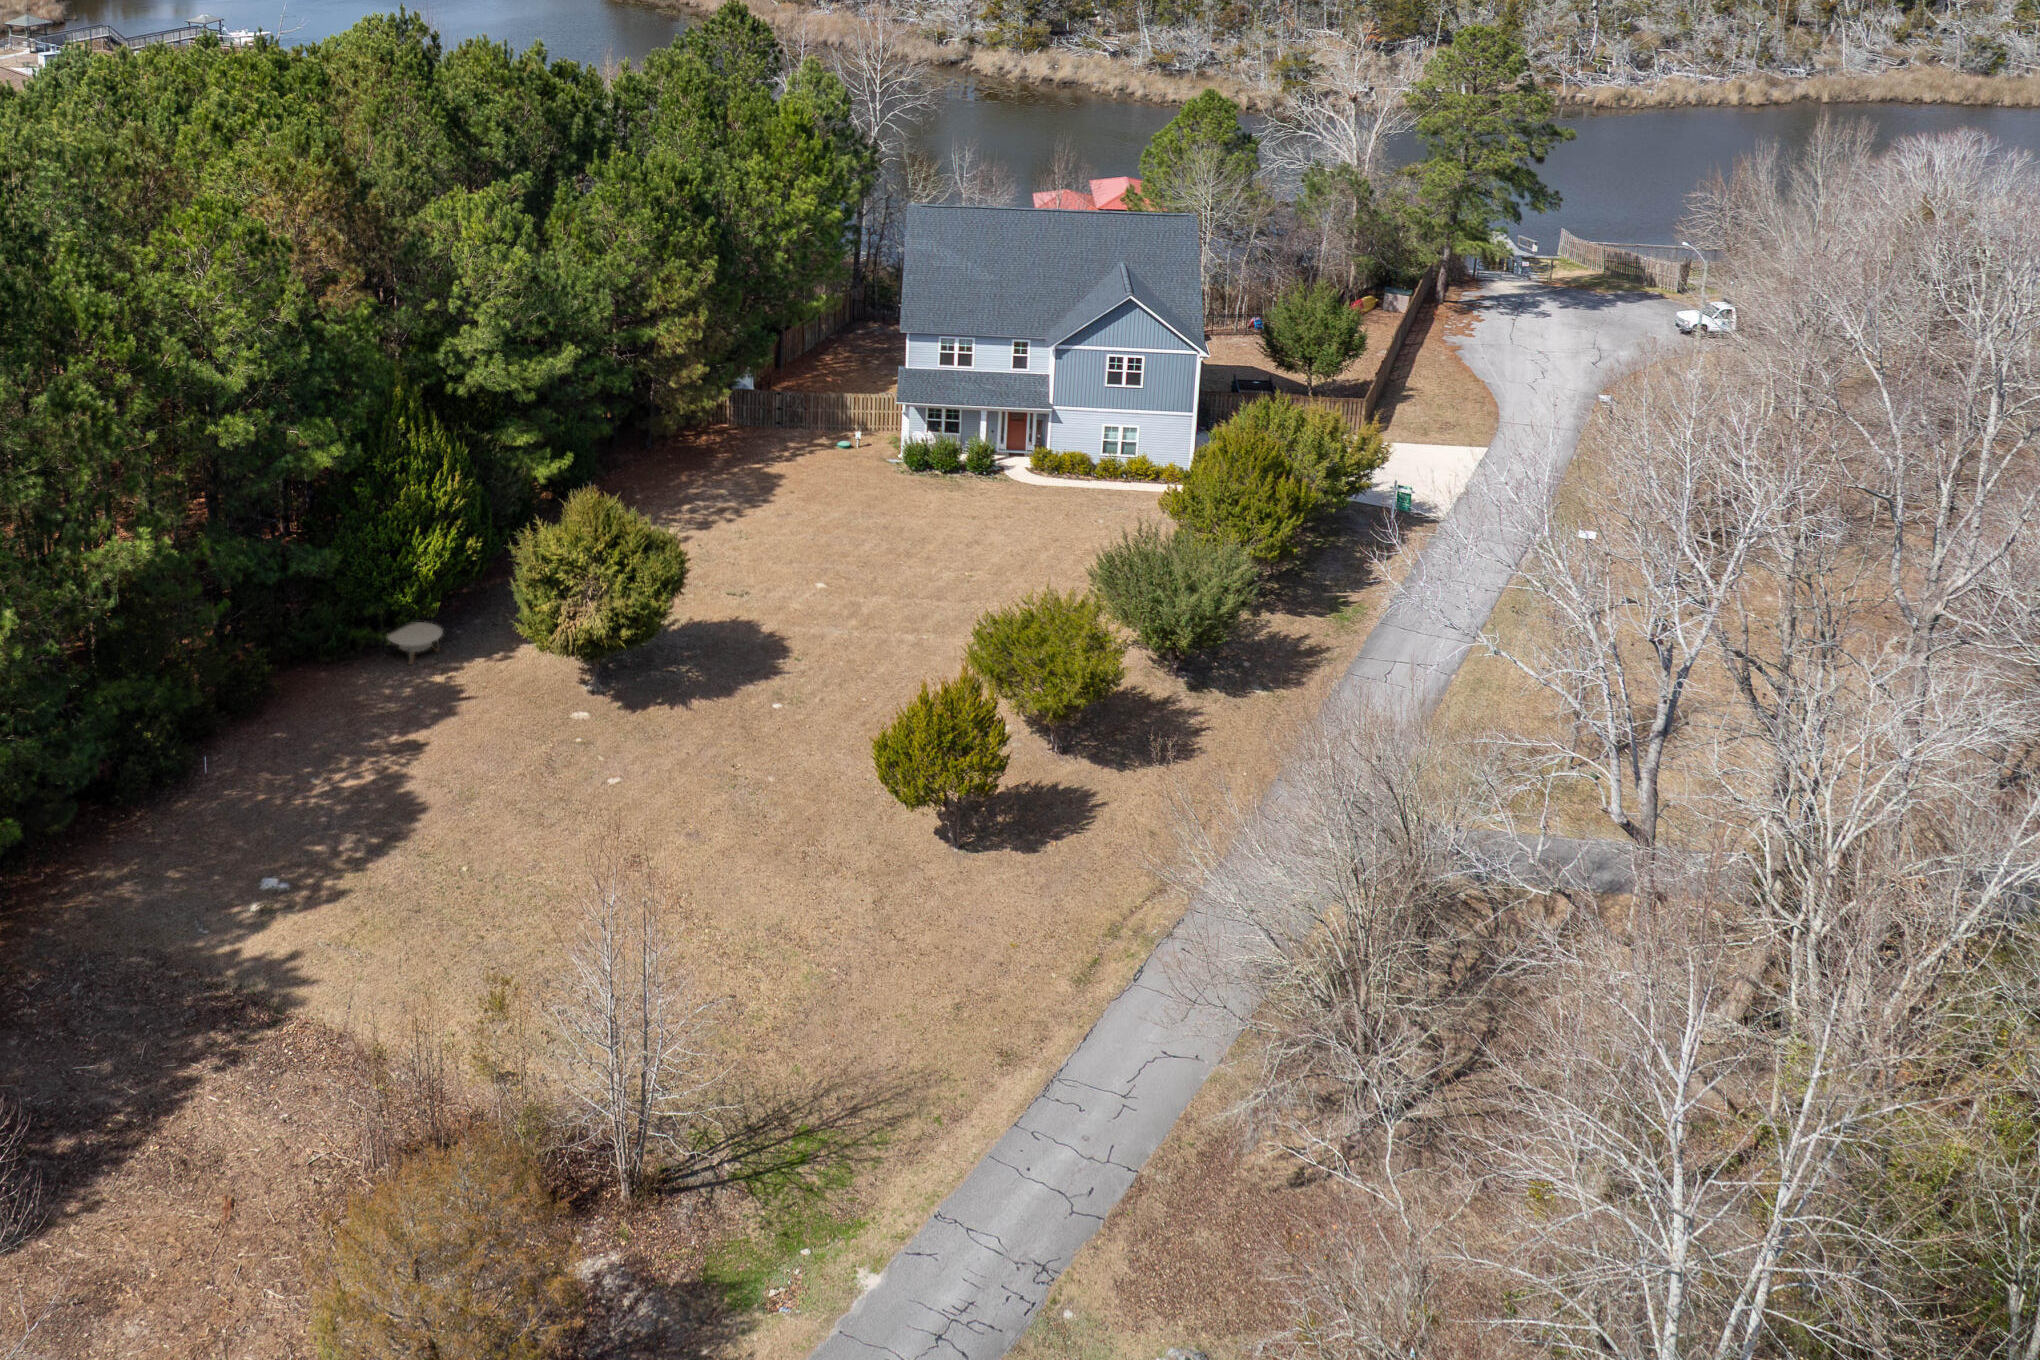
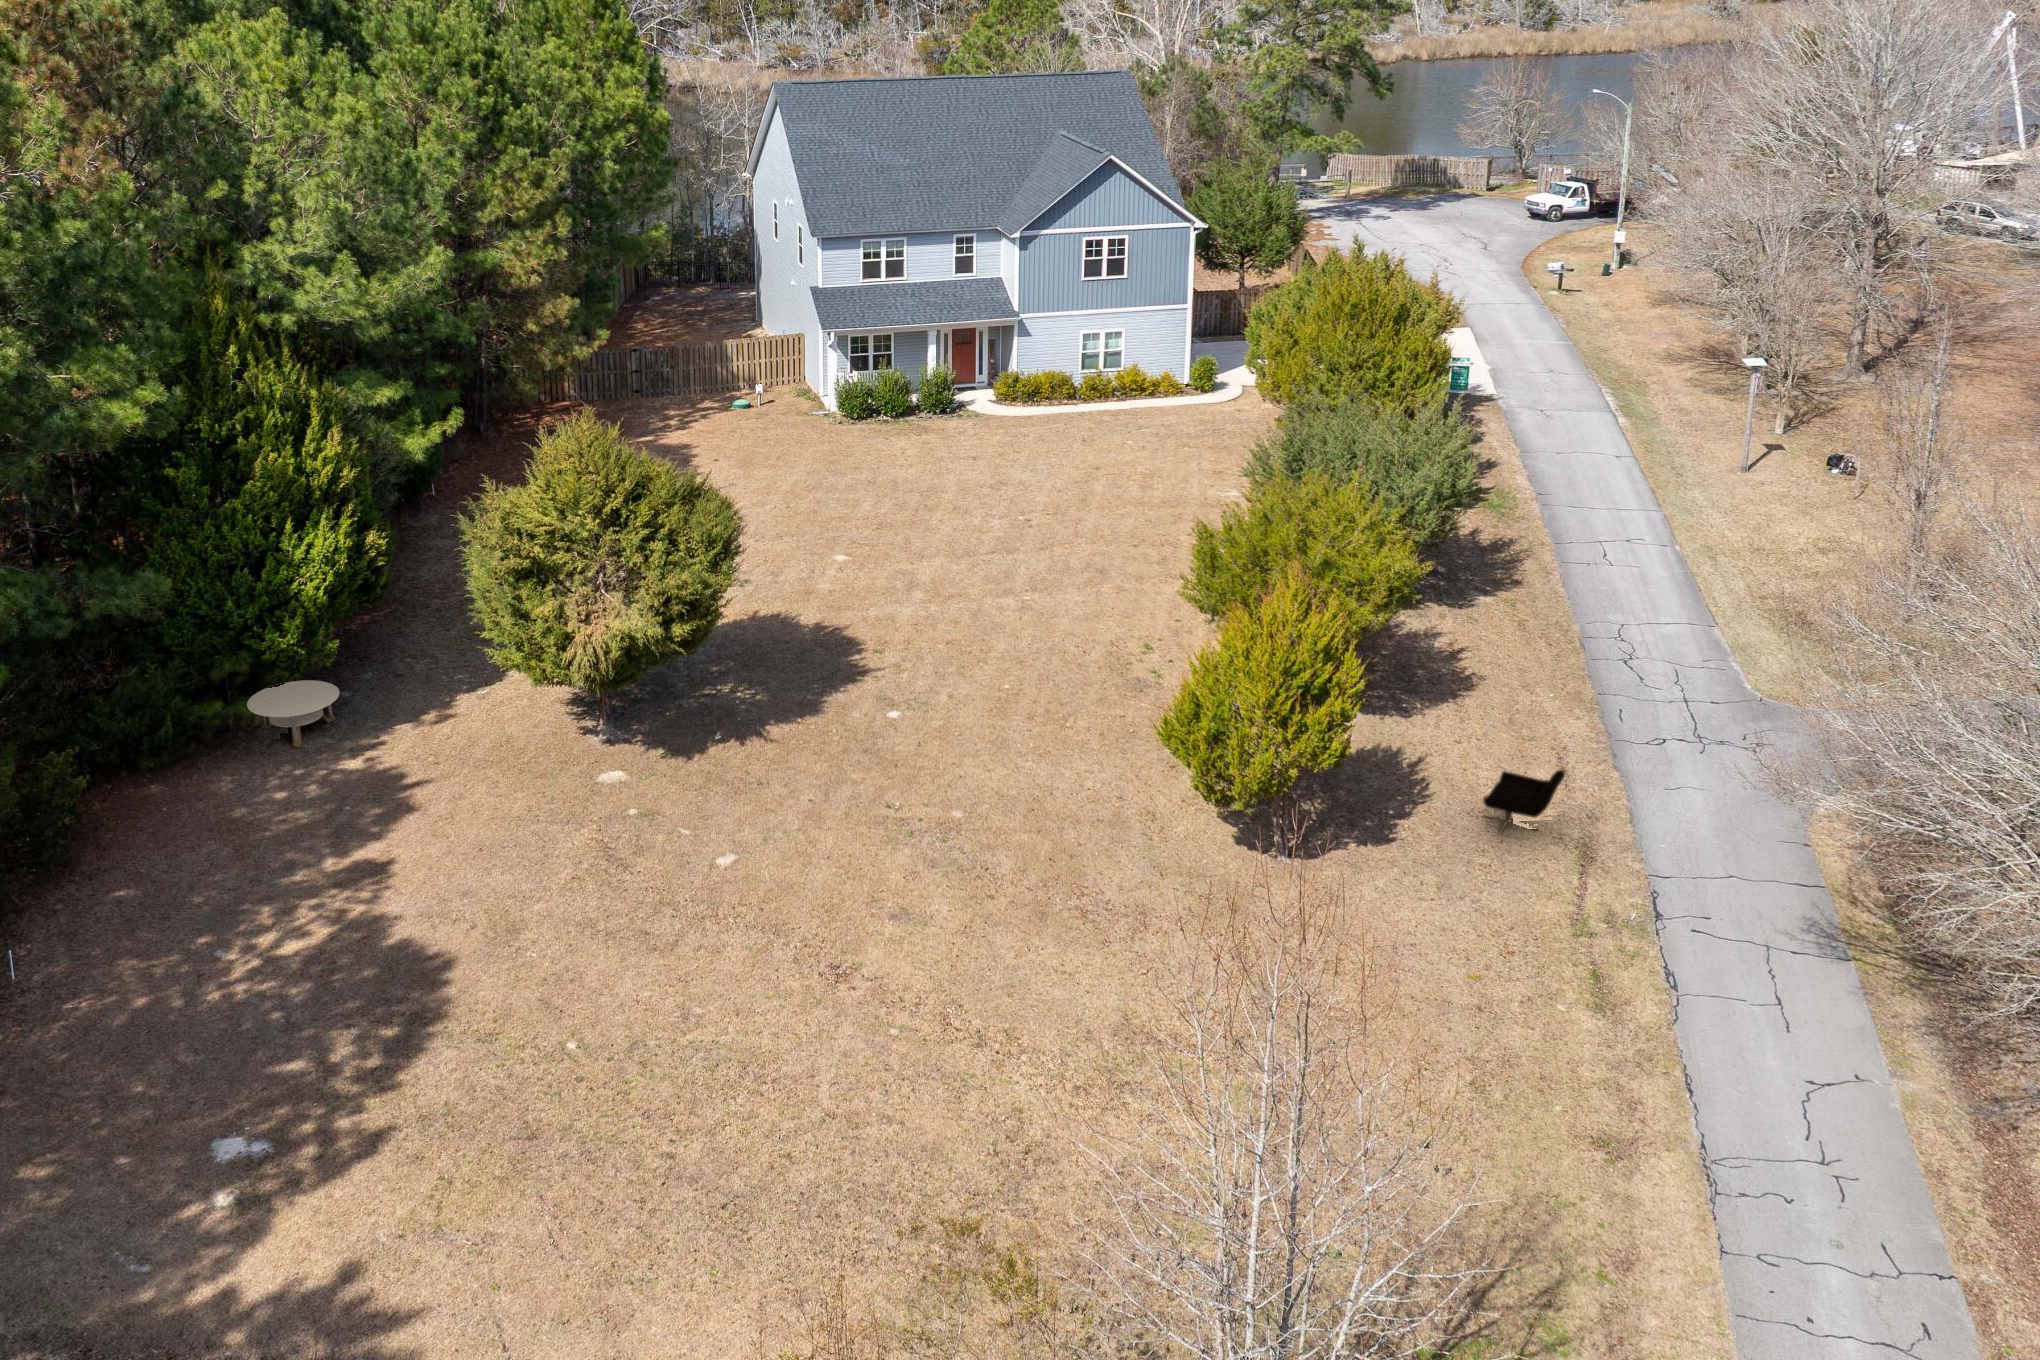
lounge chair: none [1113,826,1175,872] -> present [1483,770,1565,834]

